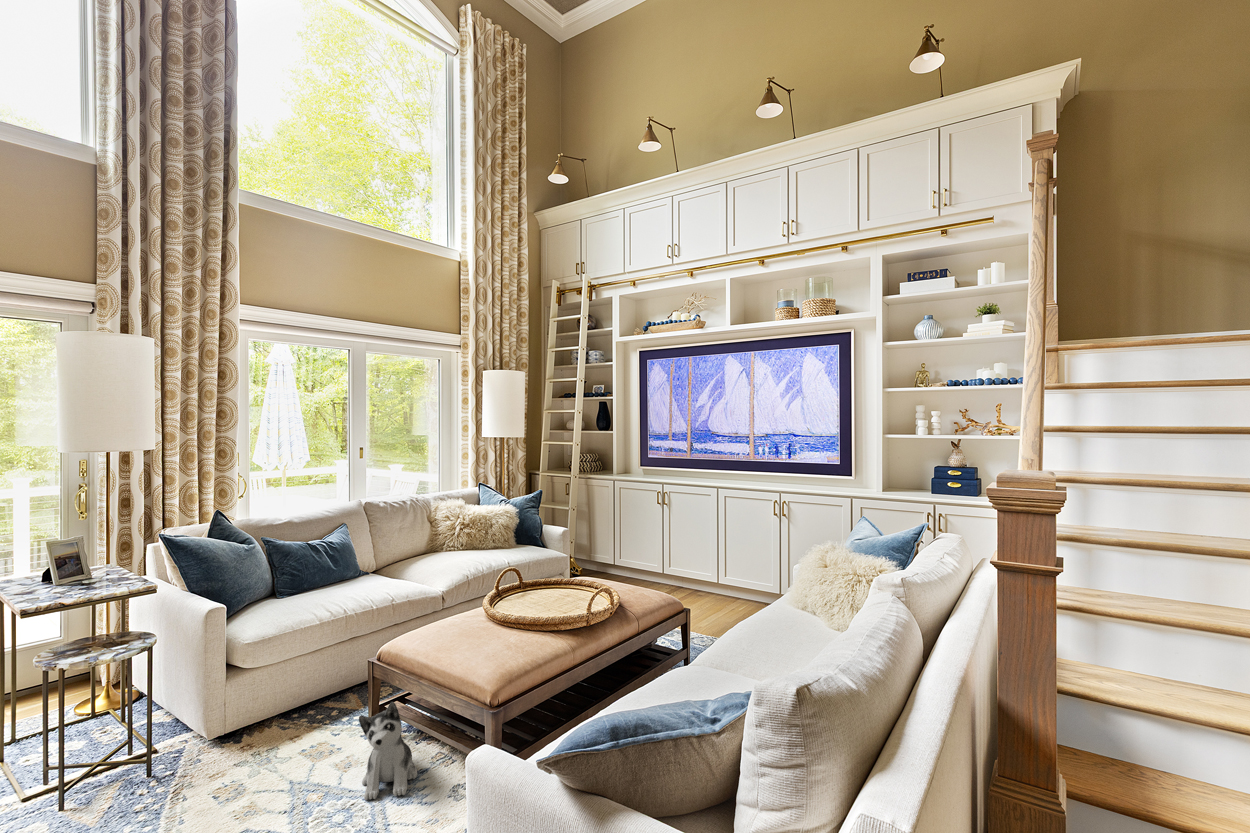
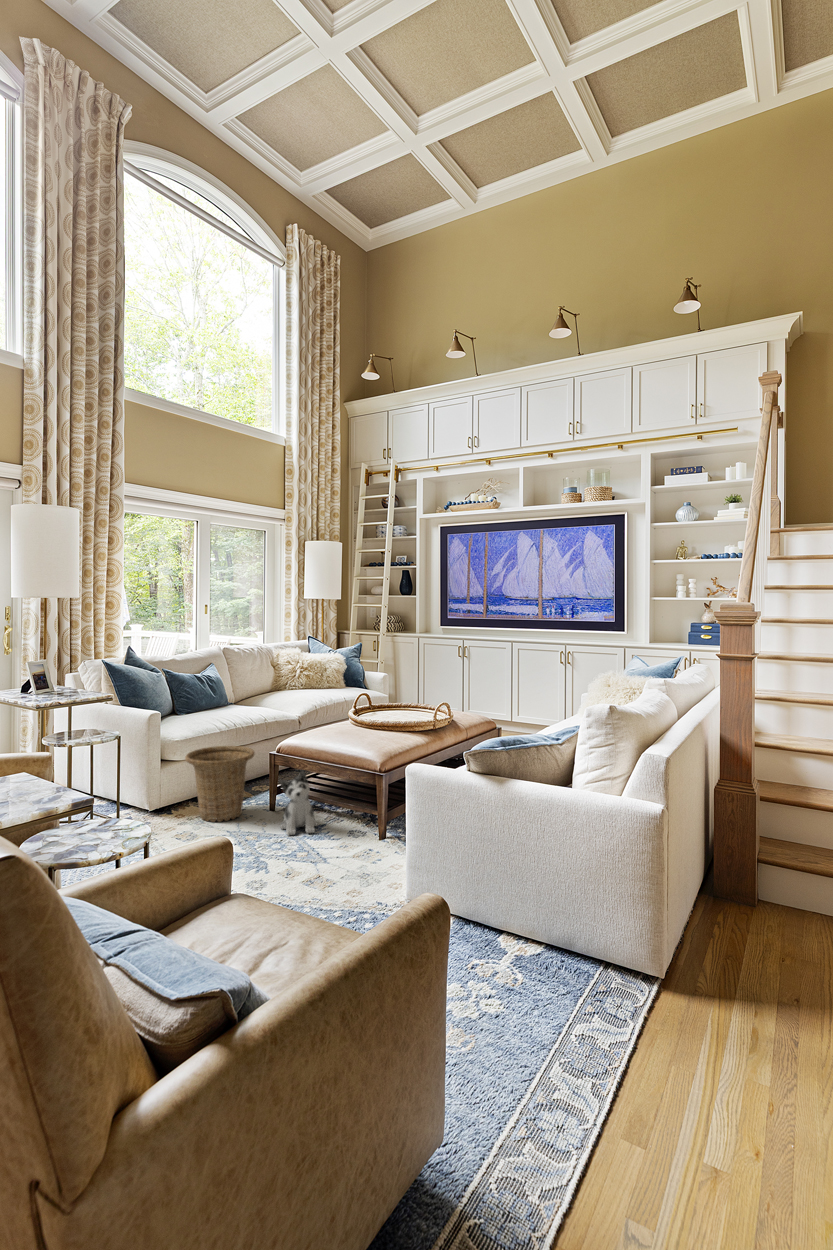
basket: none [242,650,344,767] -> present [185,746,255,822]

